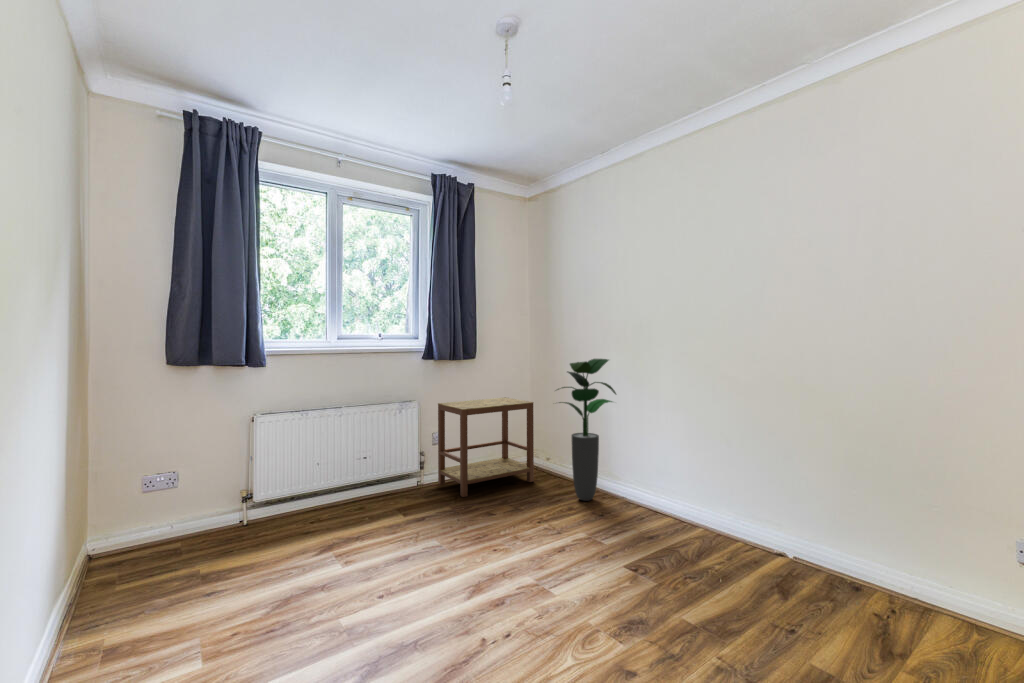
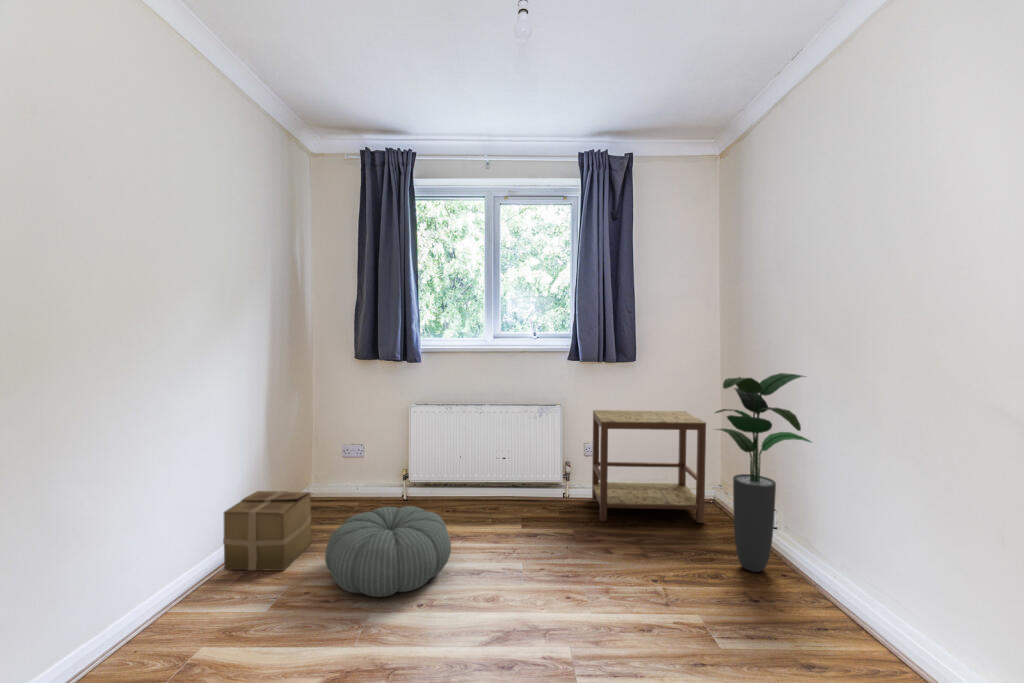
pouf: none [243,514,382,611] -> present [325,506,451,597]
cardboard box: none [70,529,180,656] -> present [223,491,311,571]

